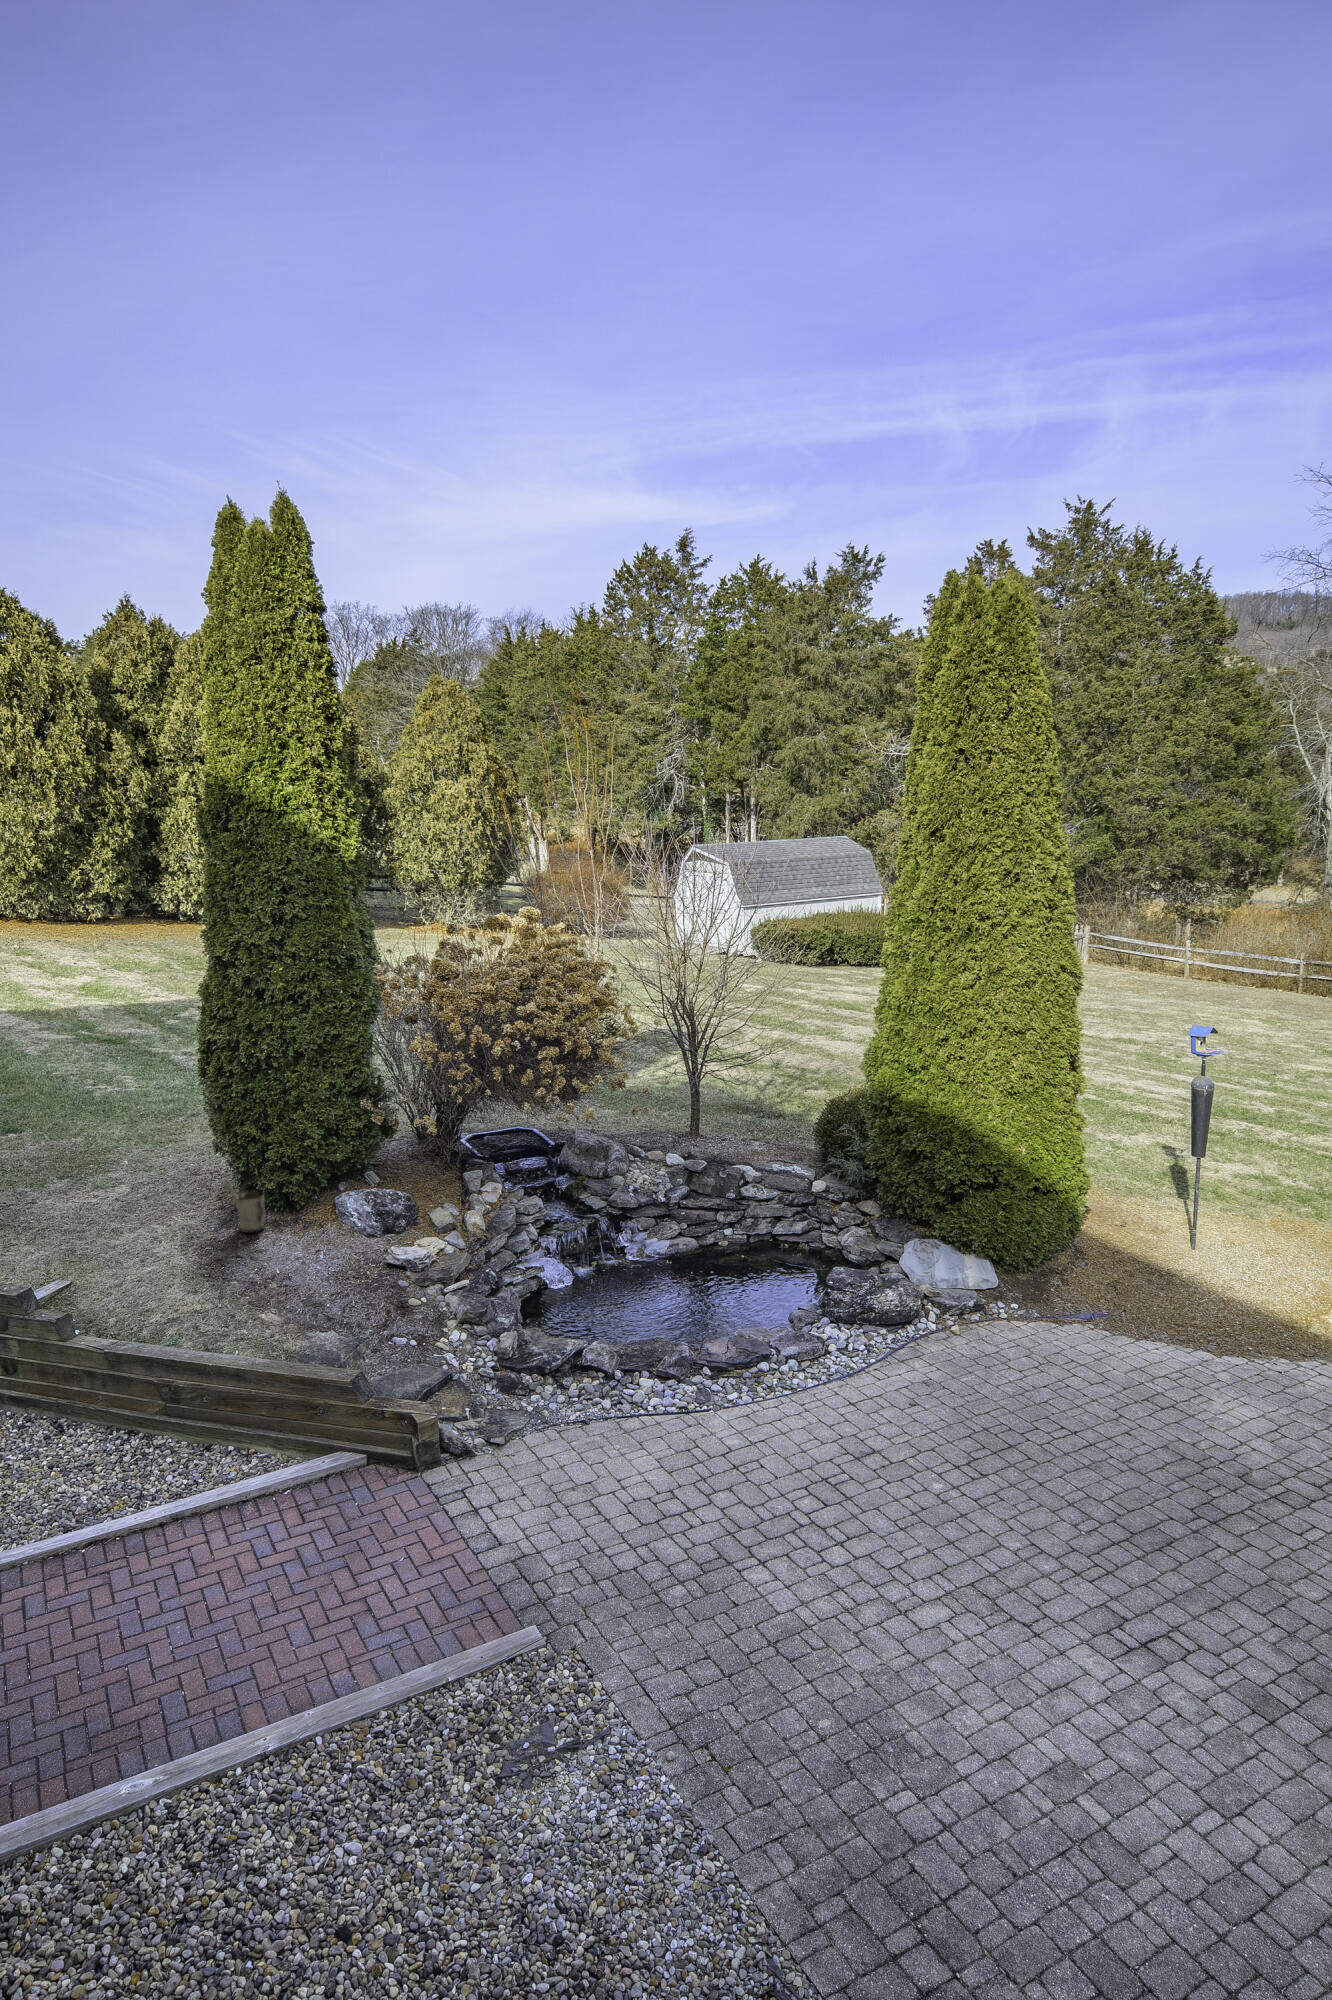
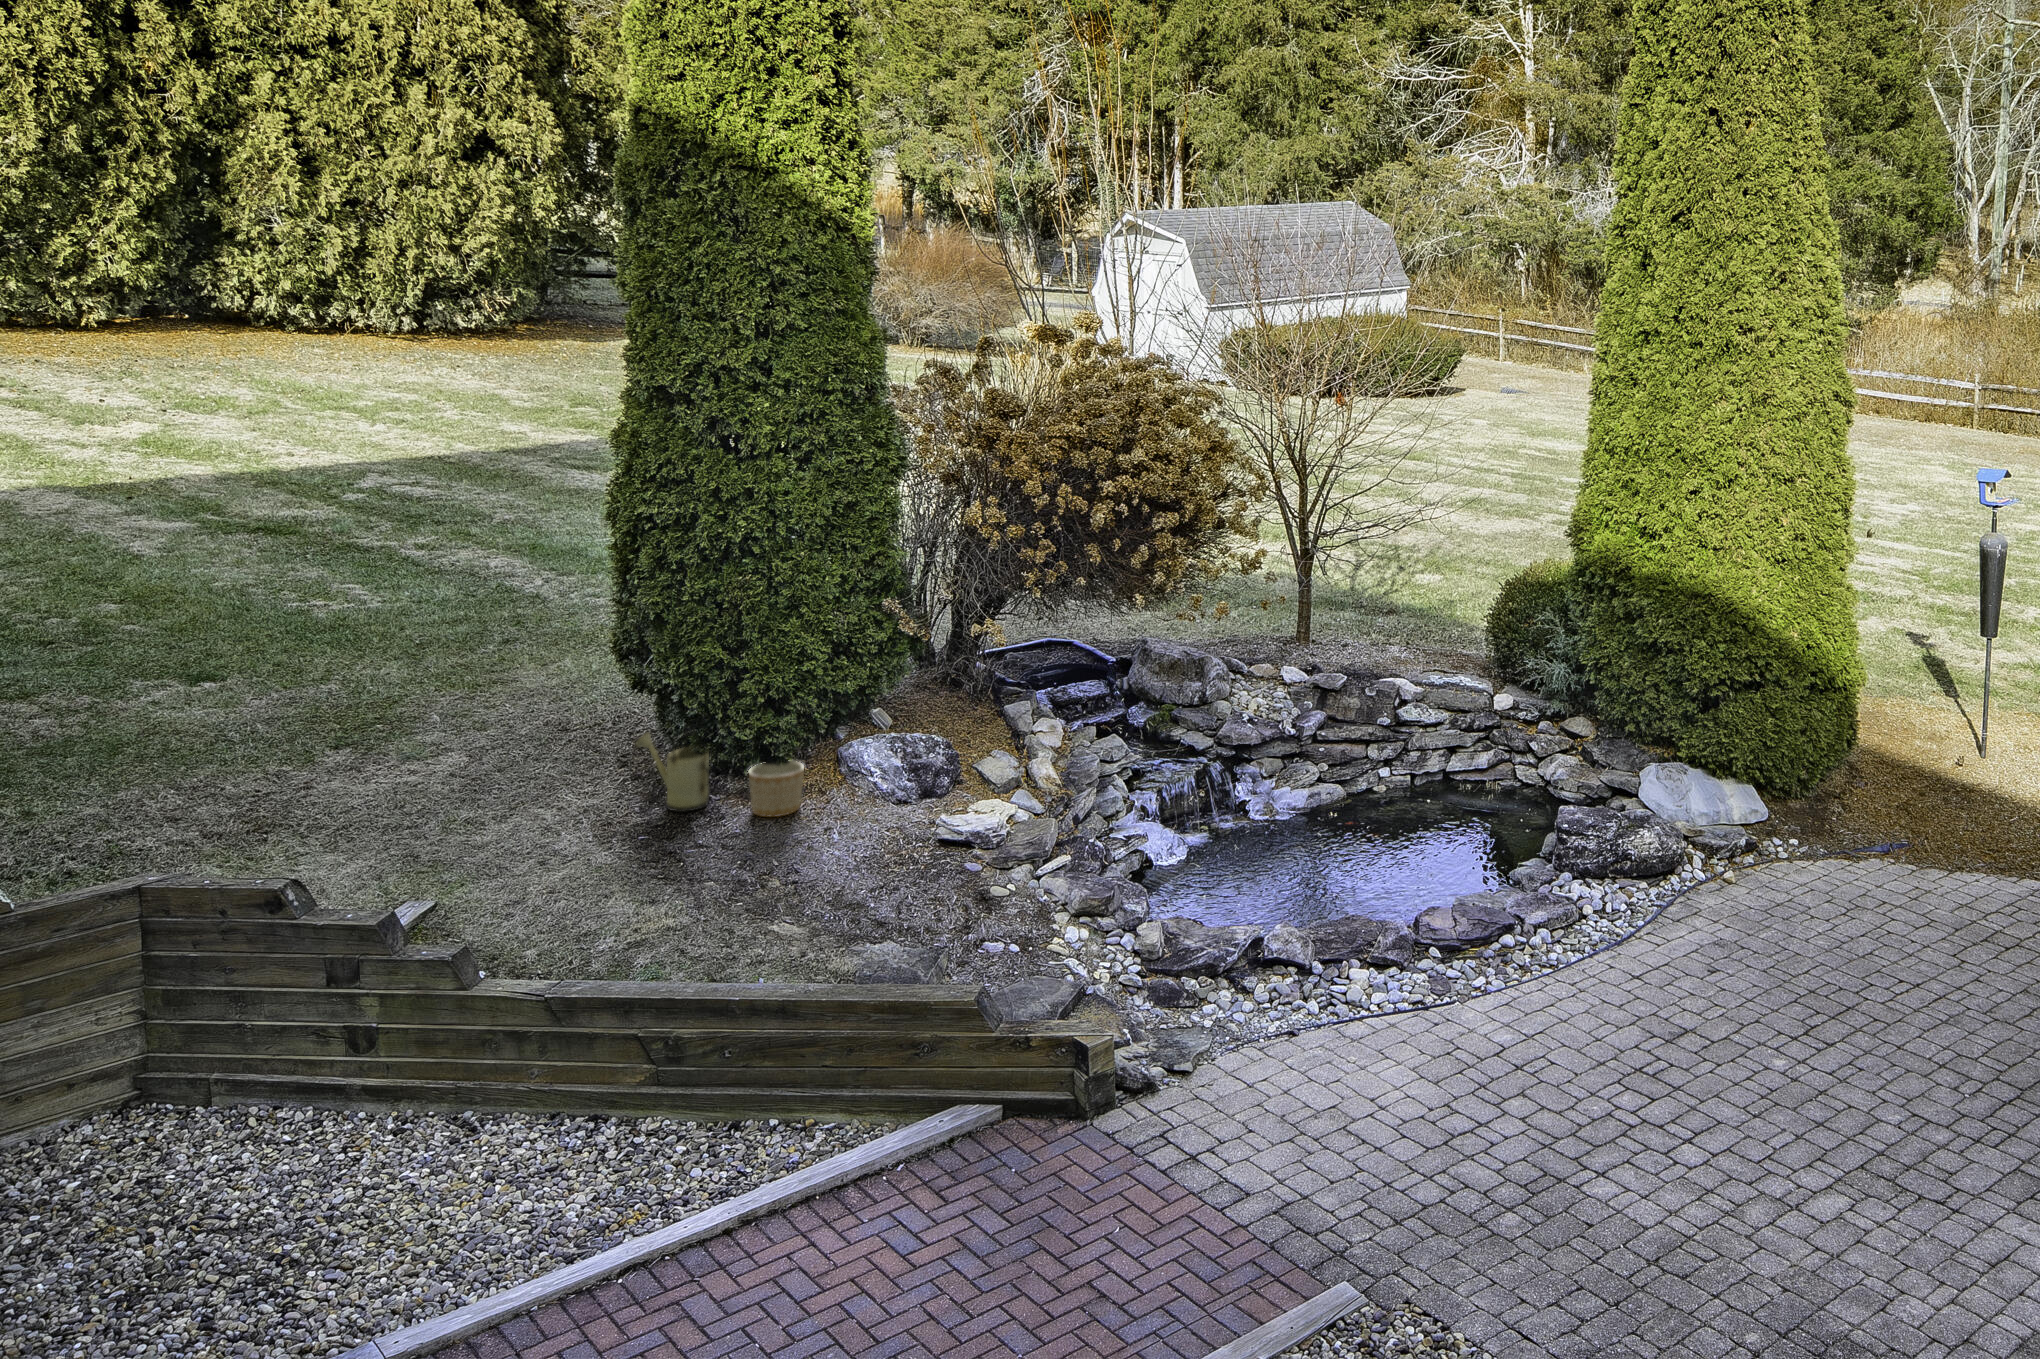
planter: none [285,1203,320,1240] -> present [749,761,804,817]

